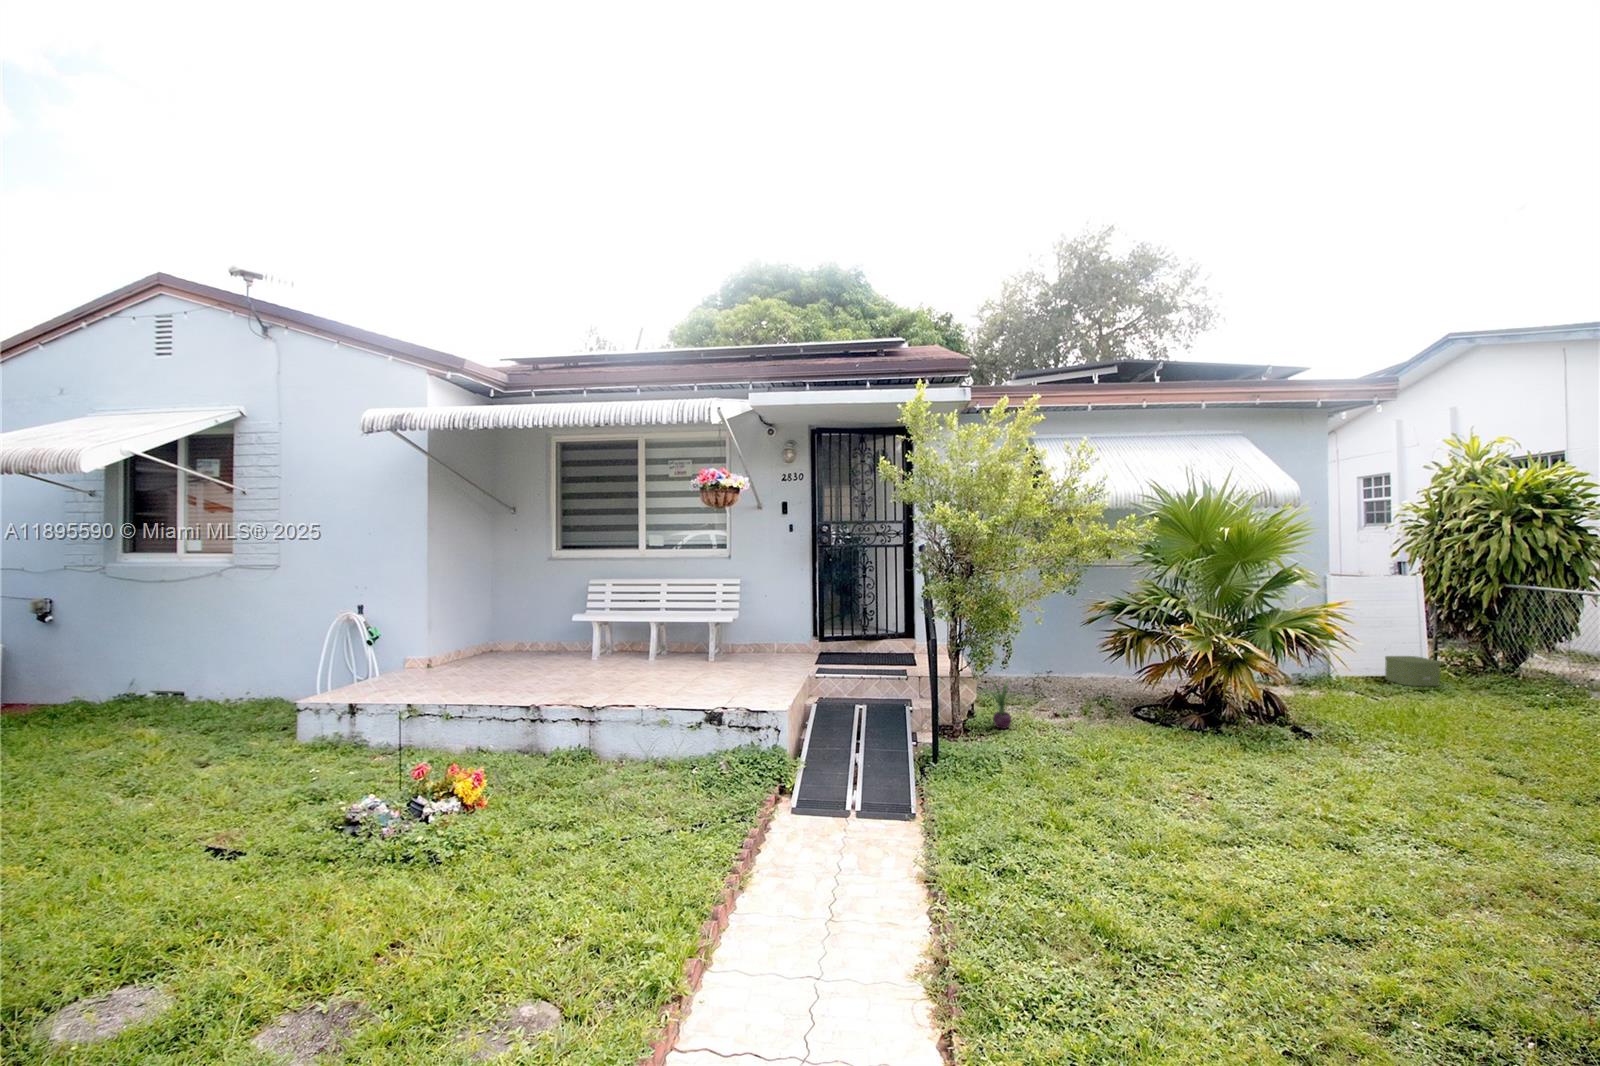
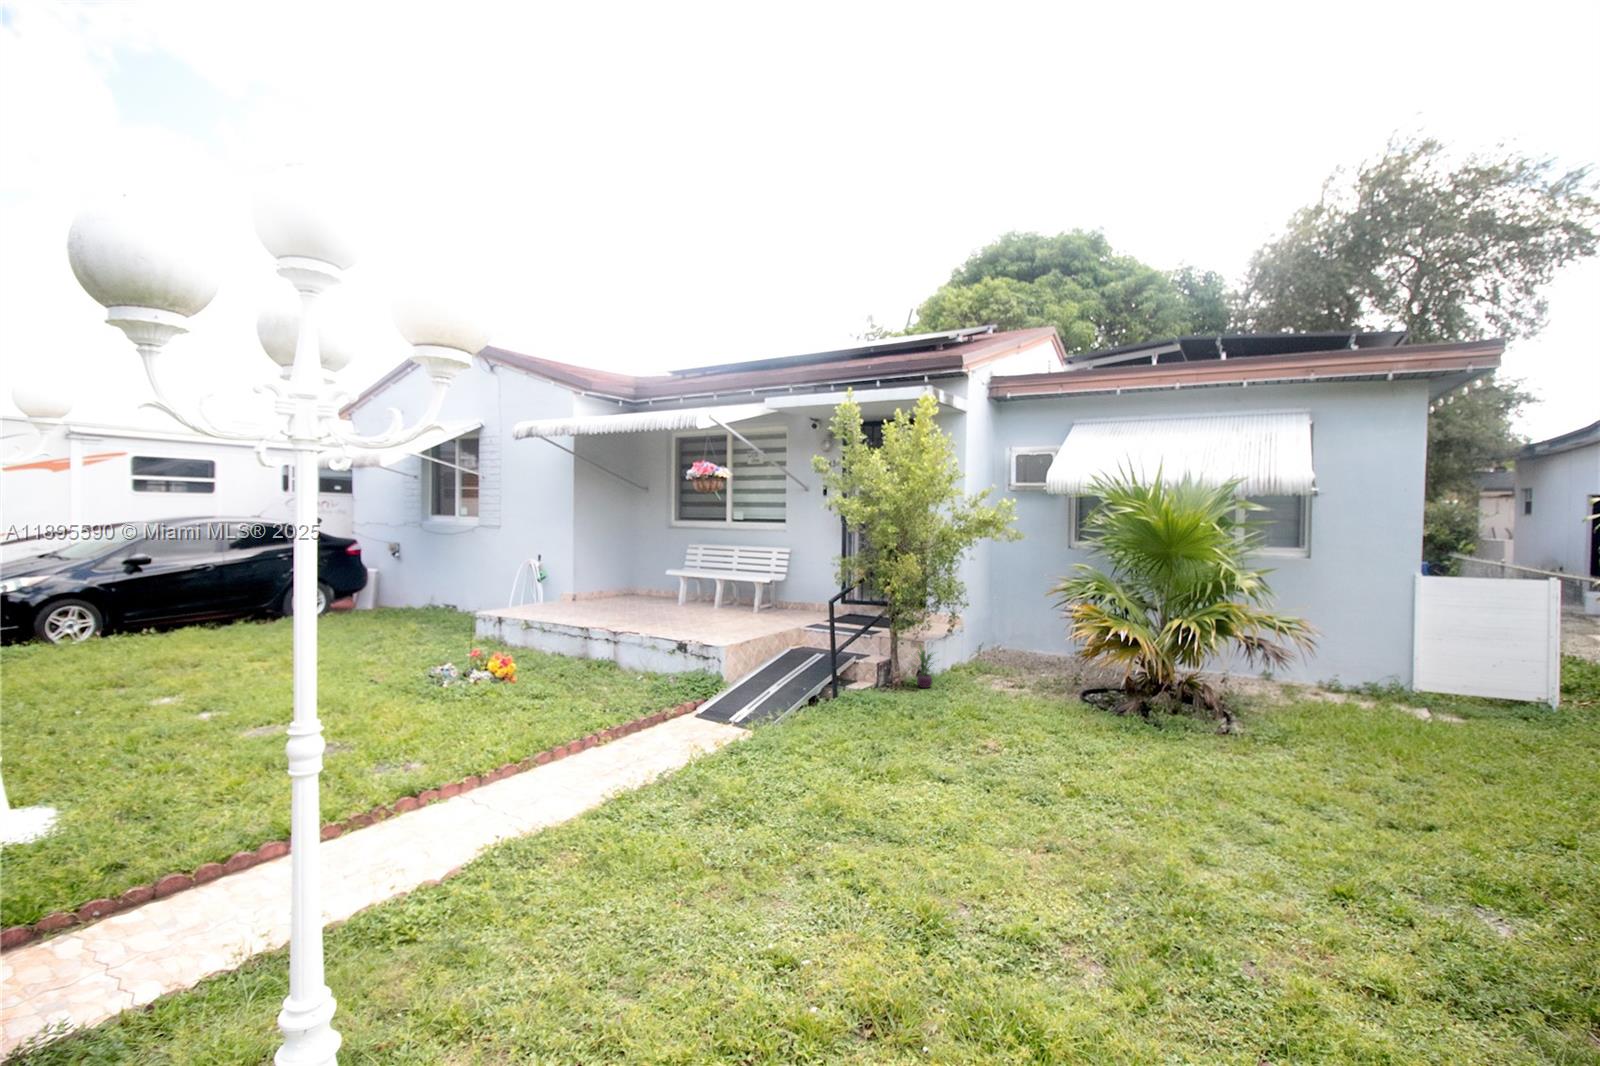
storage box: present [1385,656,1440,686] -> none [1475,679,1540,719]

